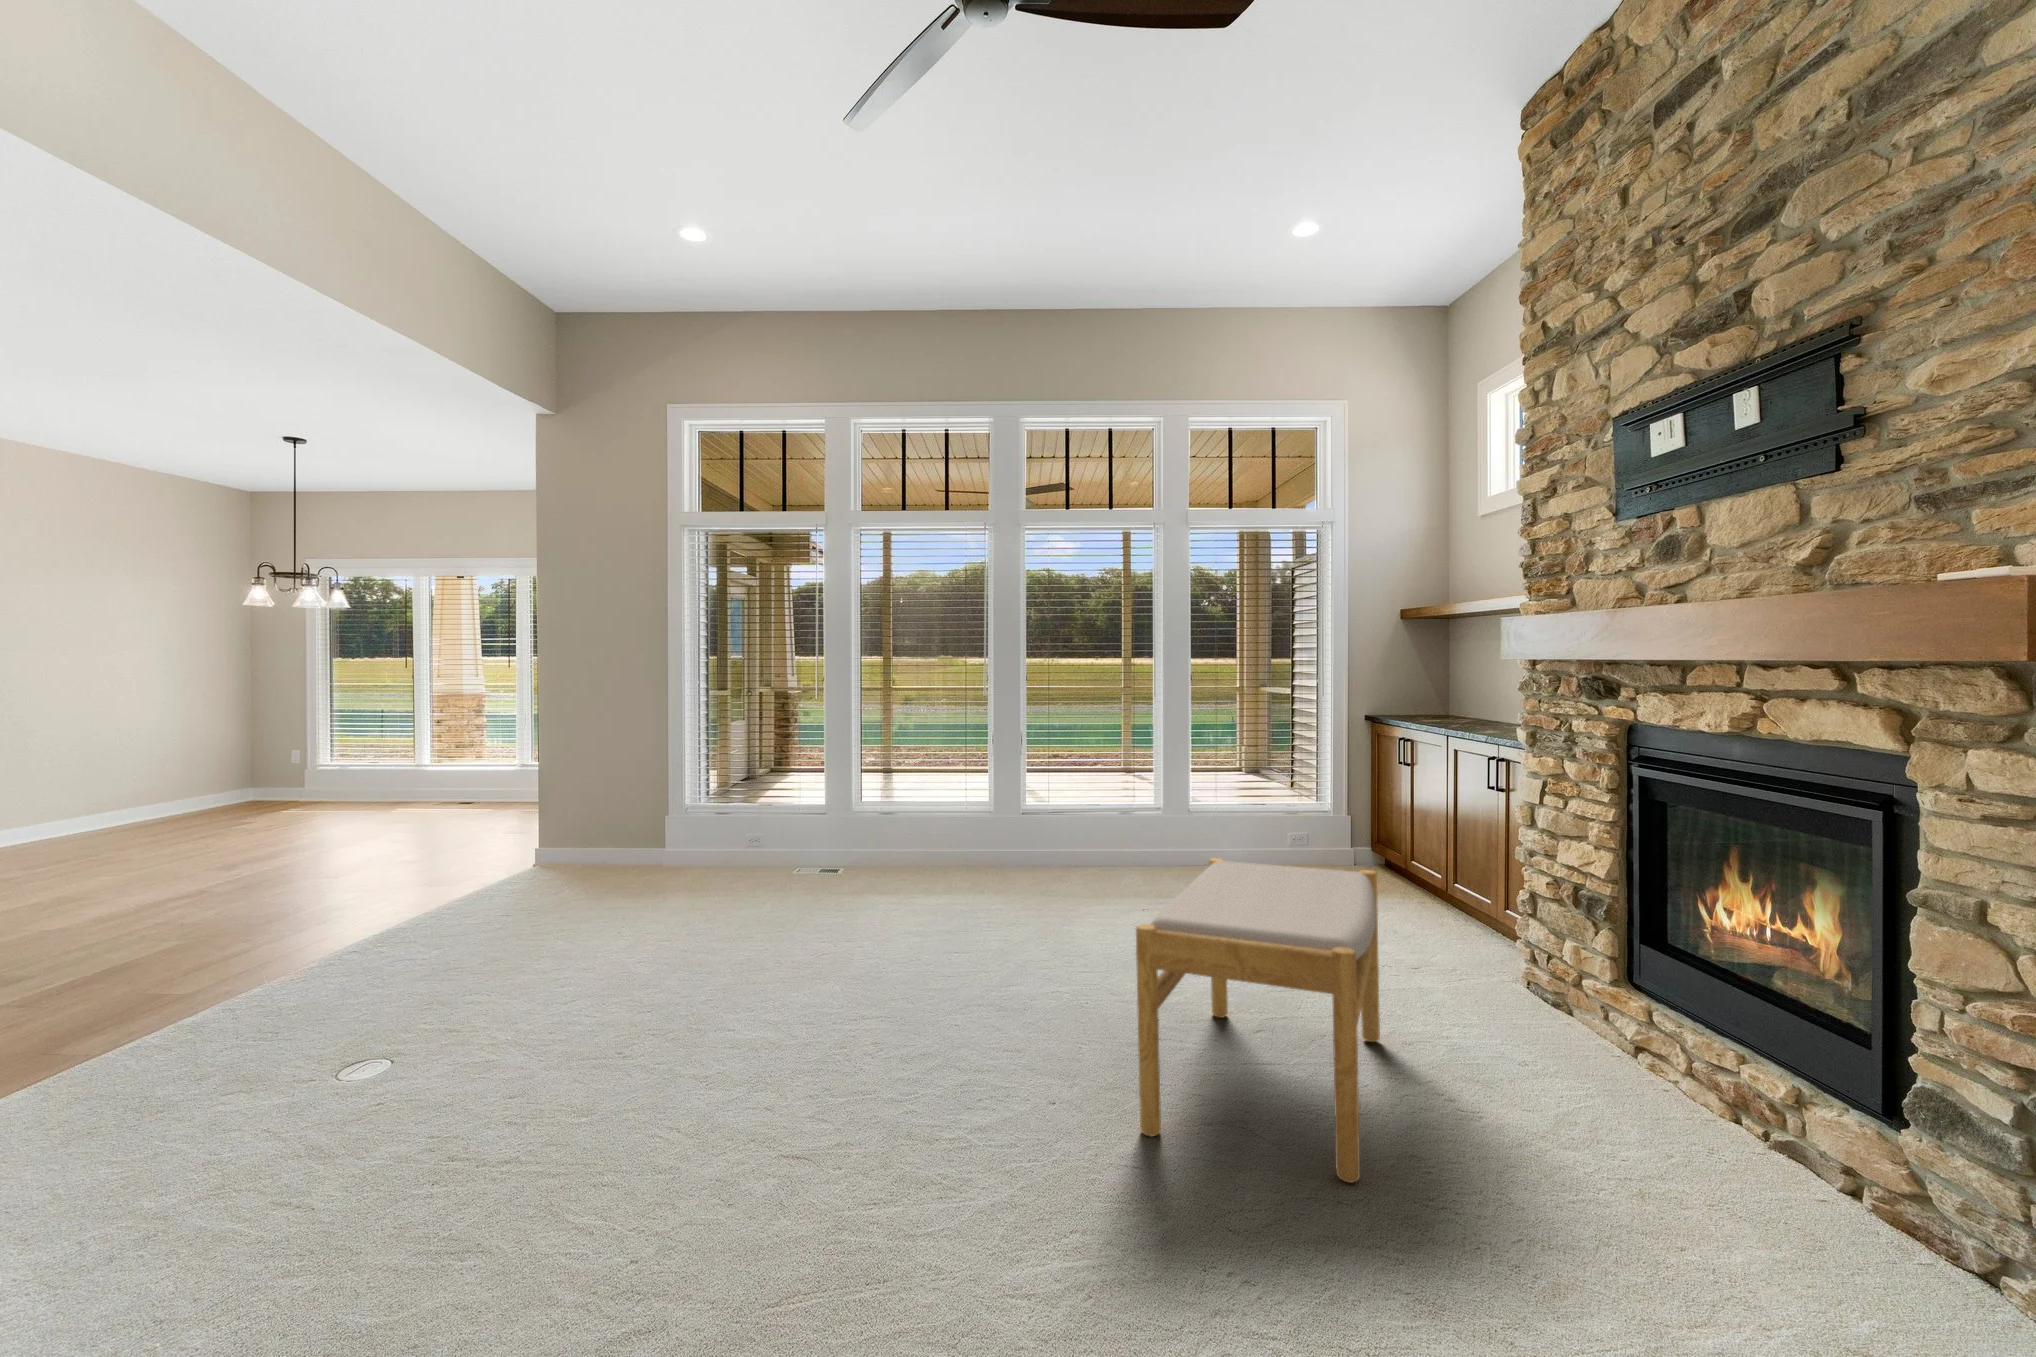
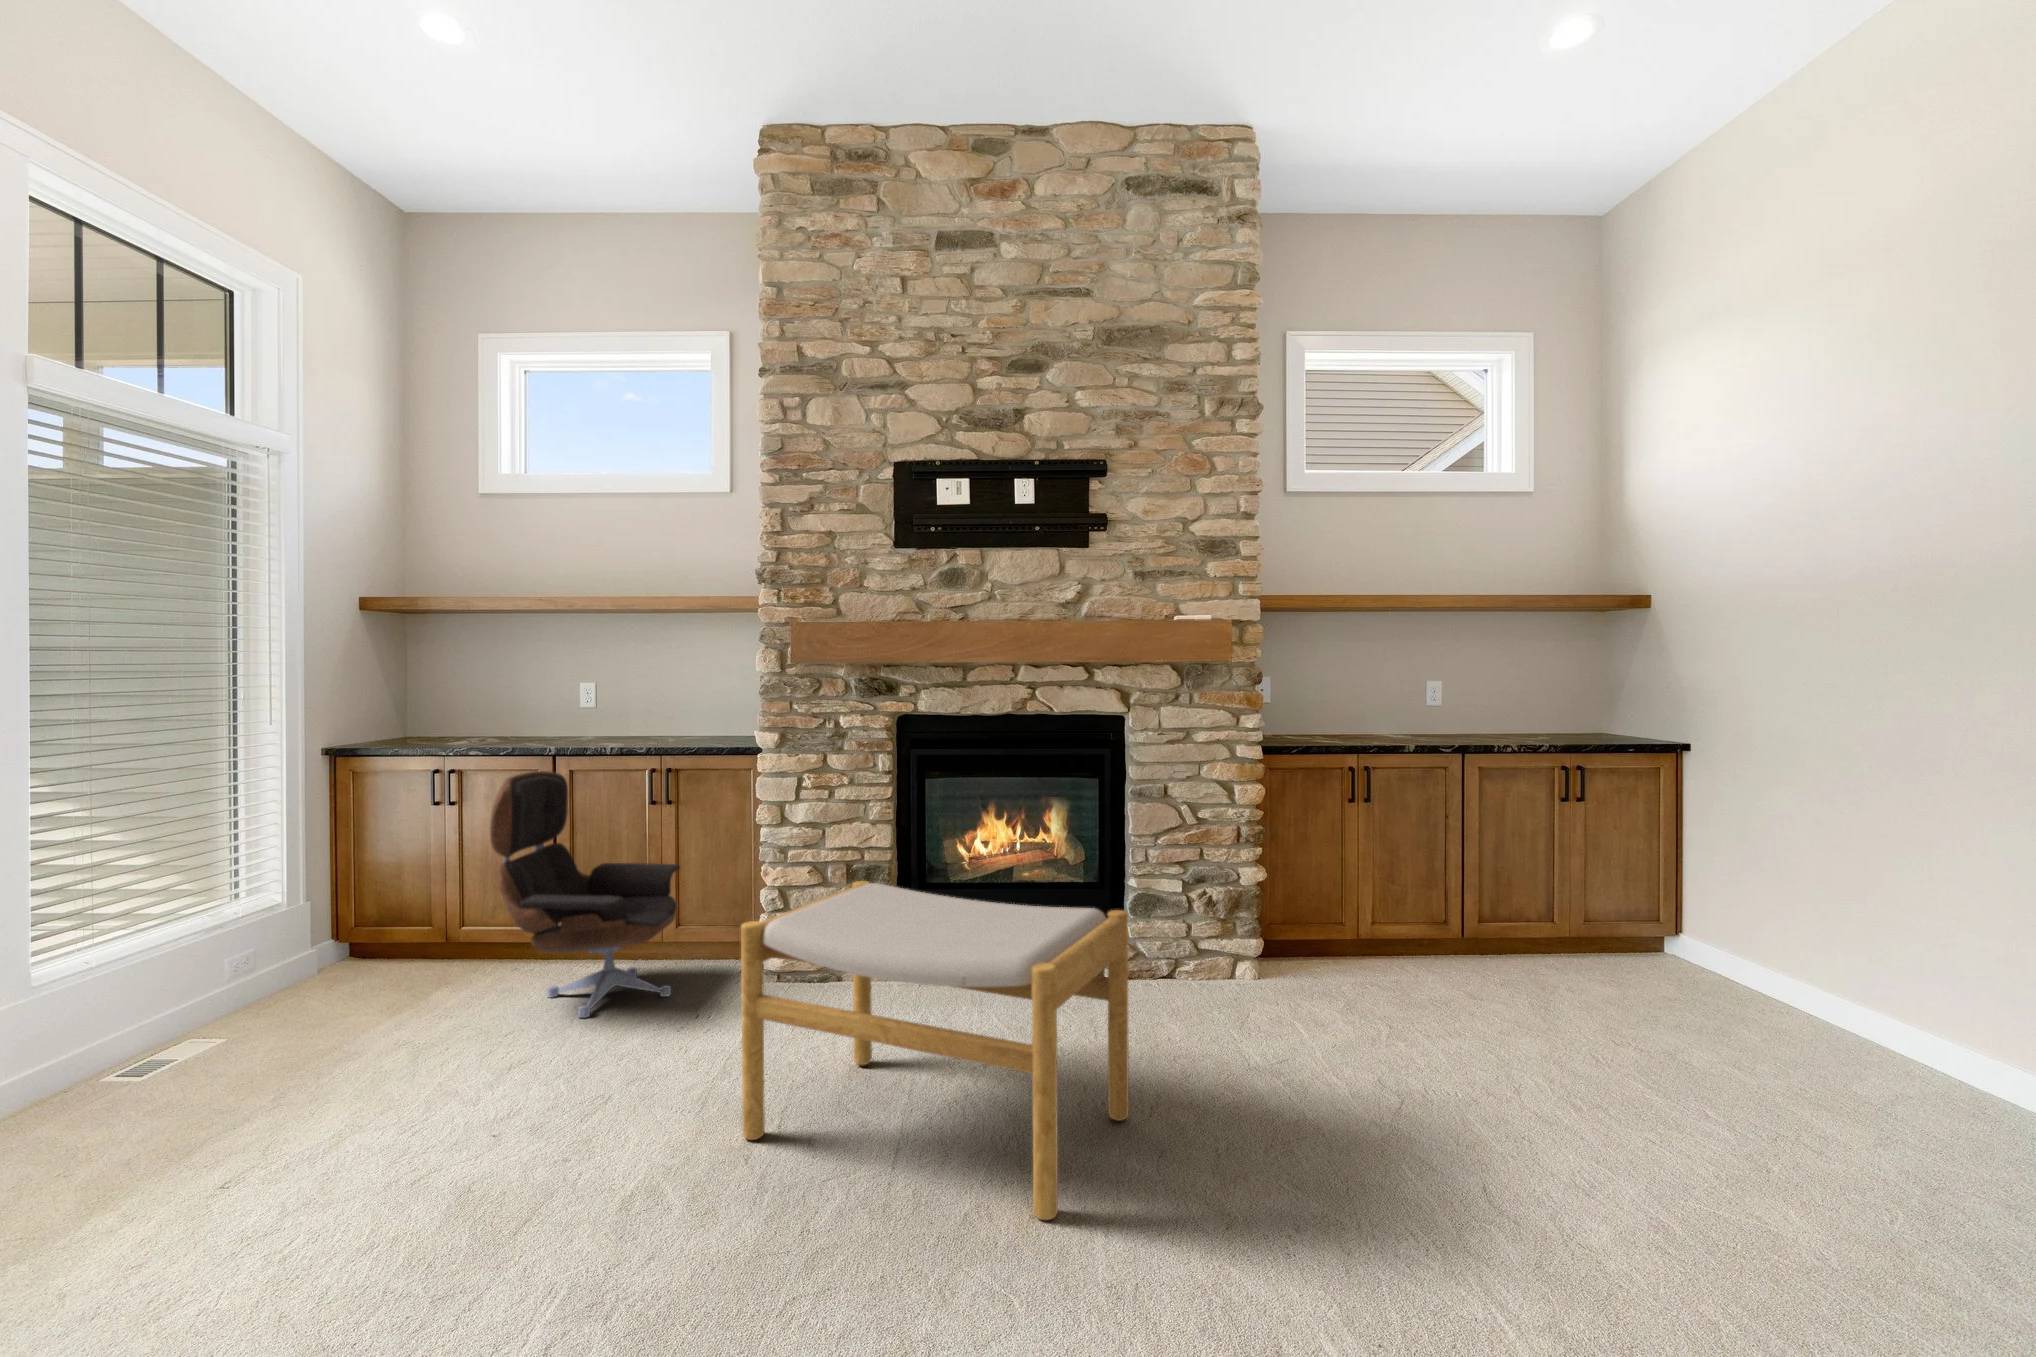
lounge chair: none [1329,745,1505,954] -> present [490,771,680,1018]

